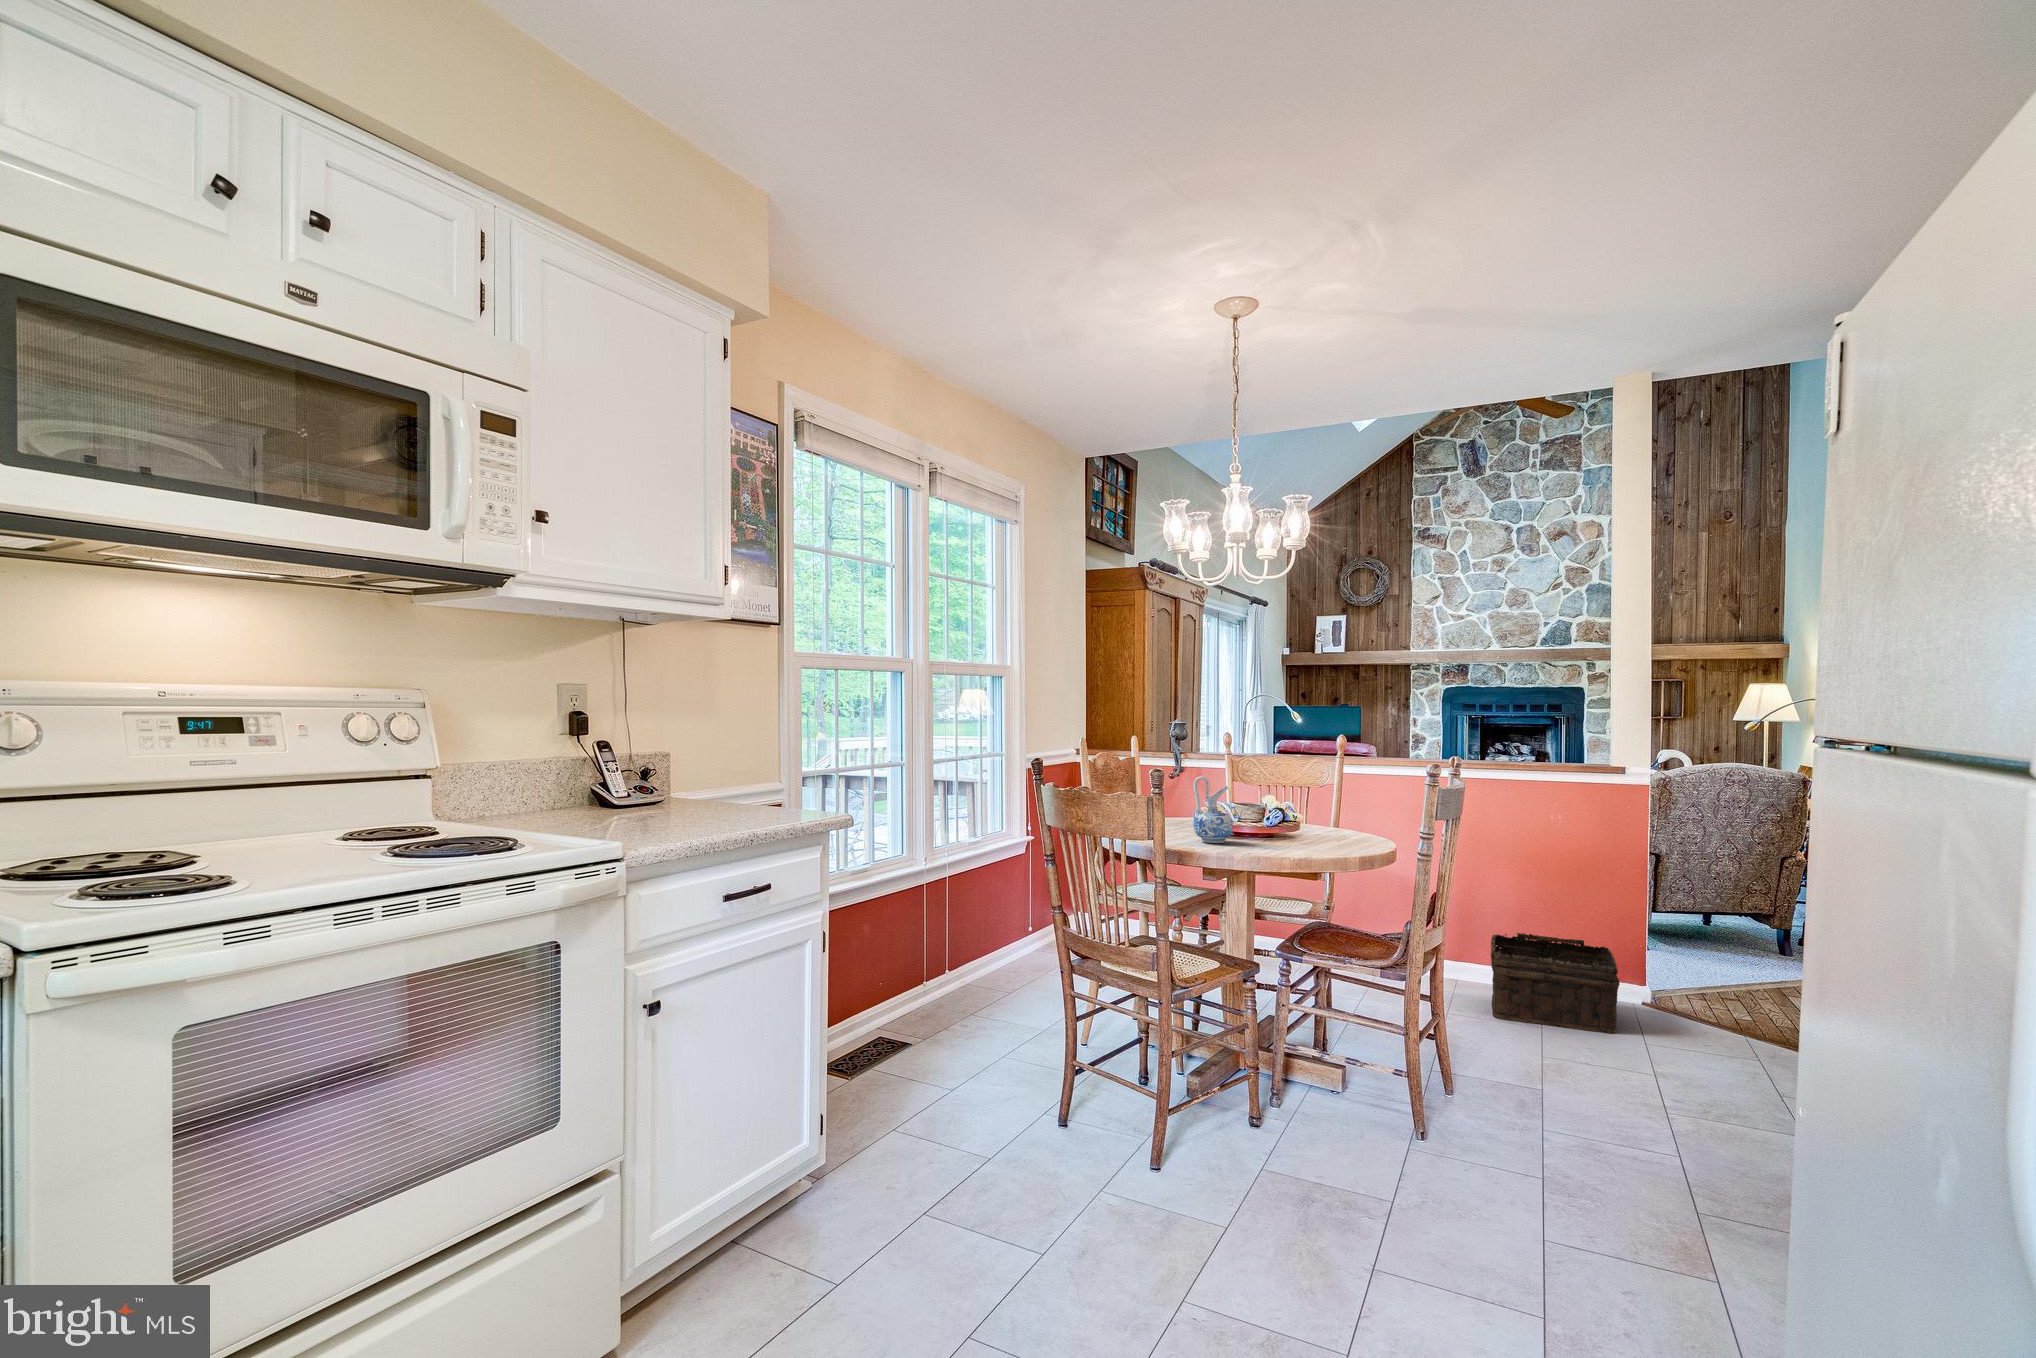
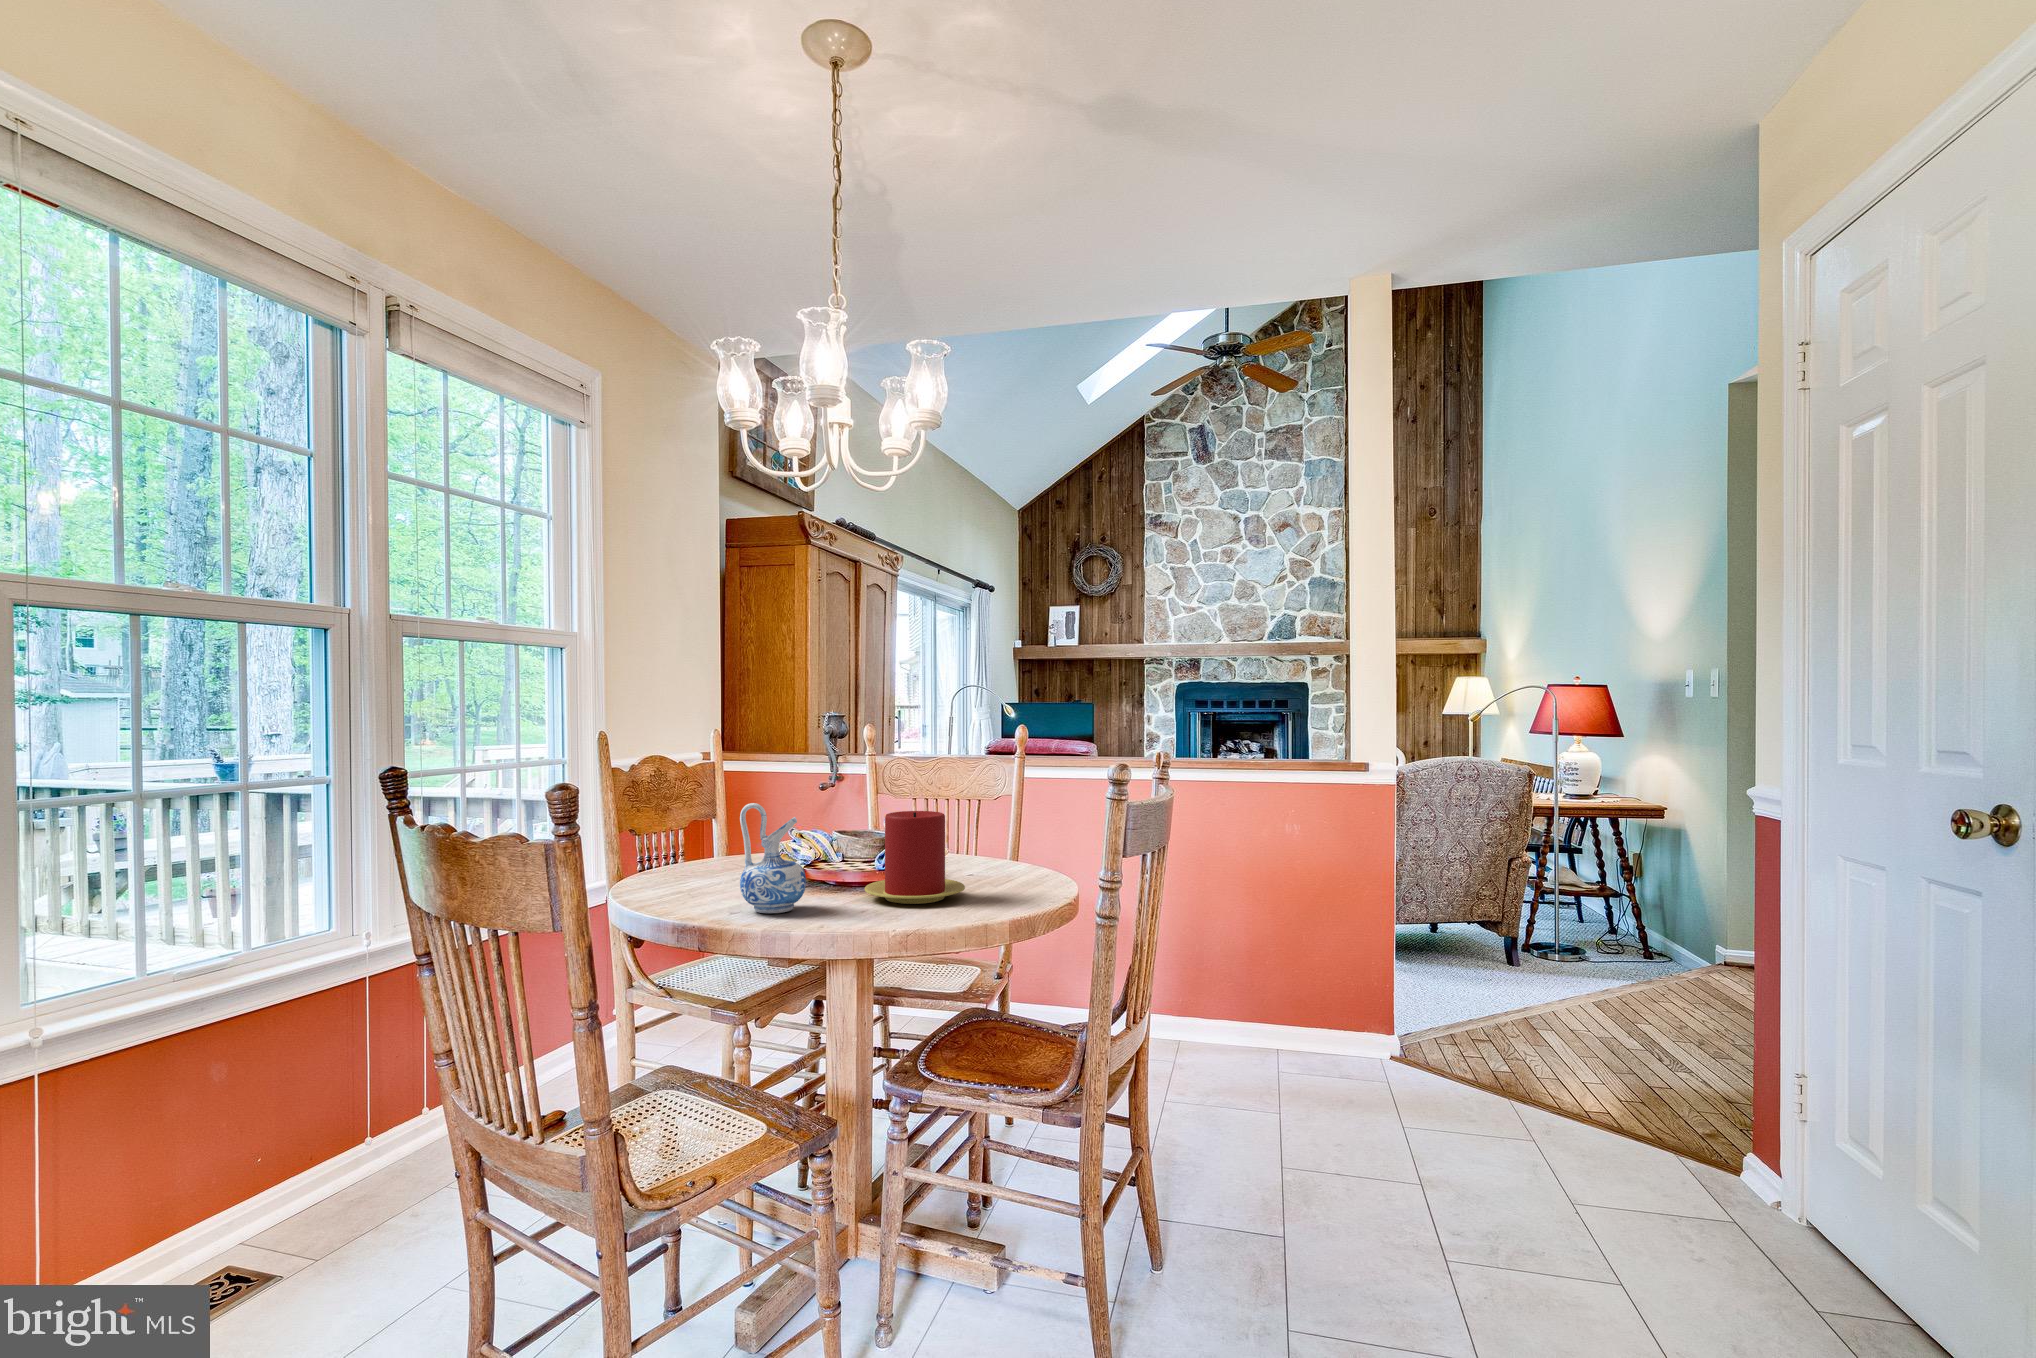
candle: none [1263,786,1329,843] -> present [865,811,965,904]
basket: present [1491,933,1620,1033] -> none [1209,975,1358,1104]

